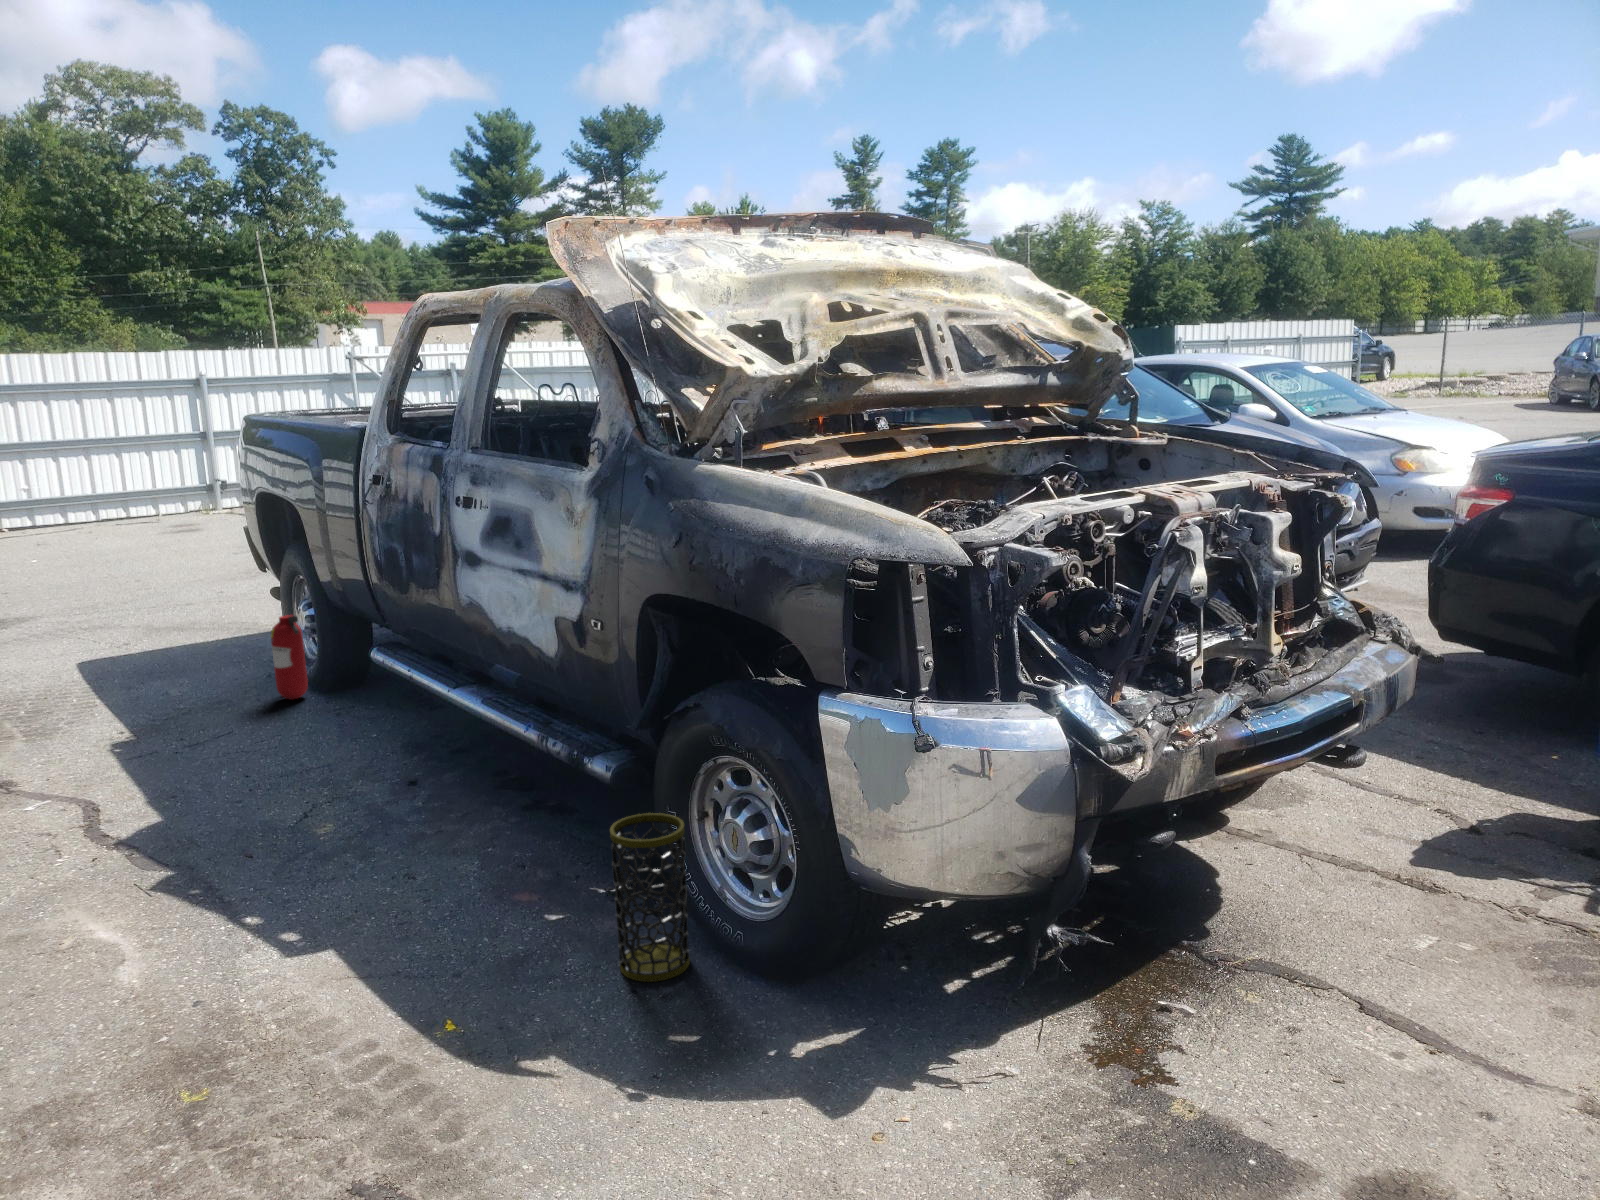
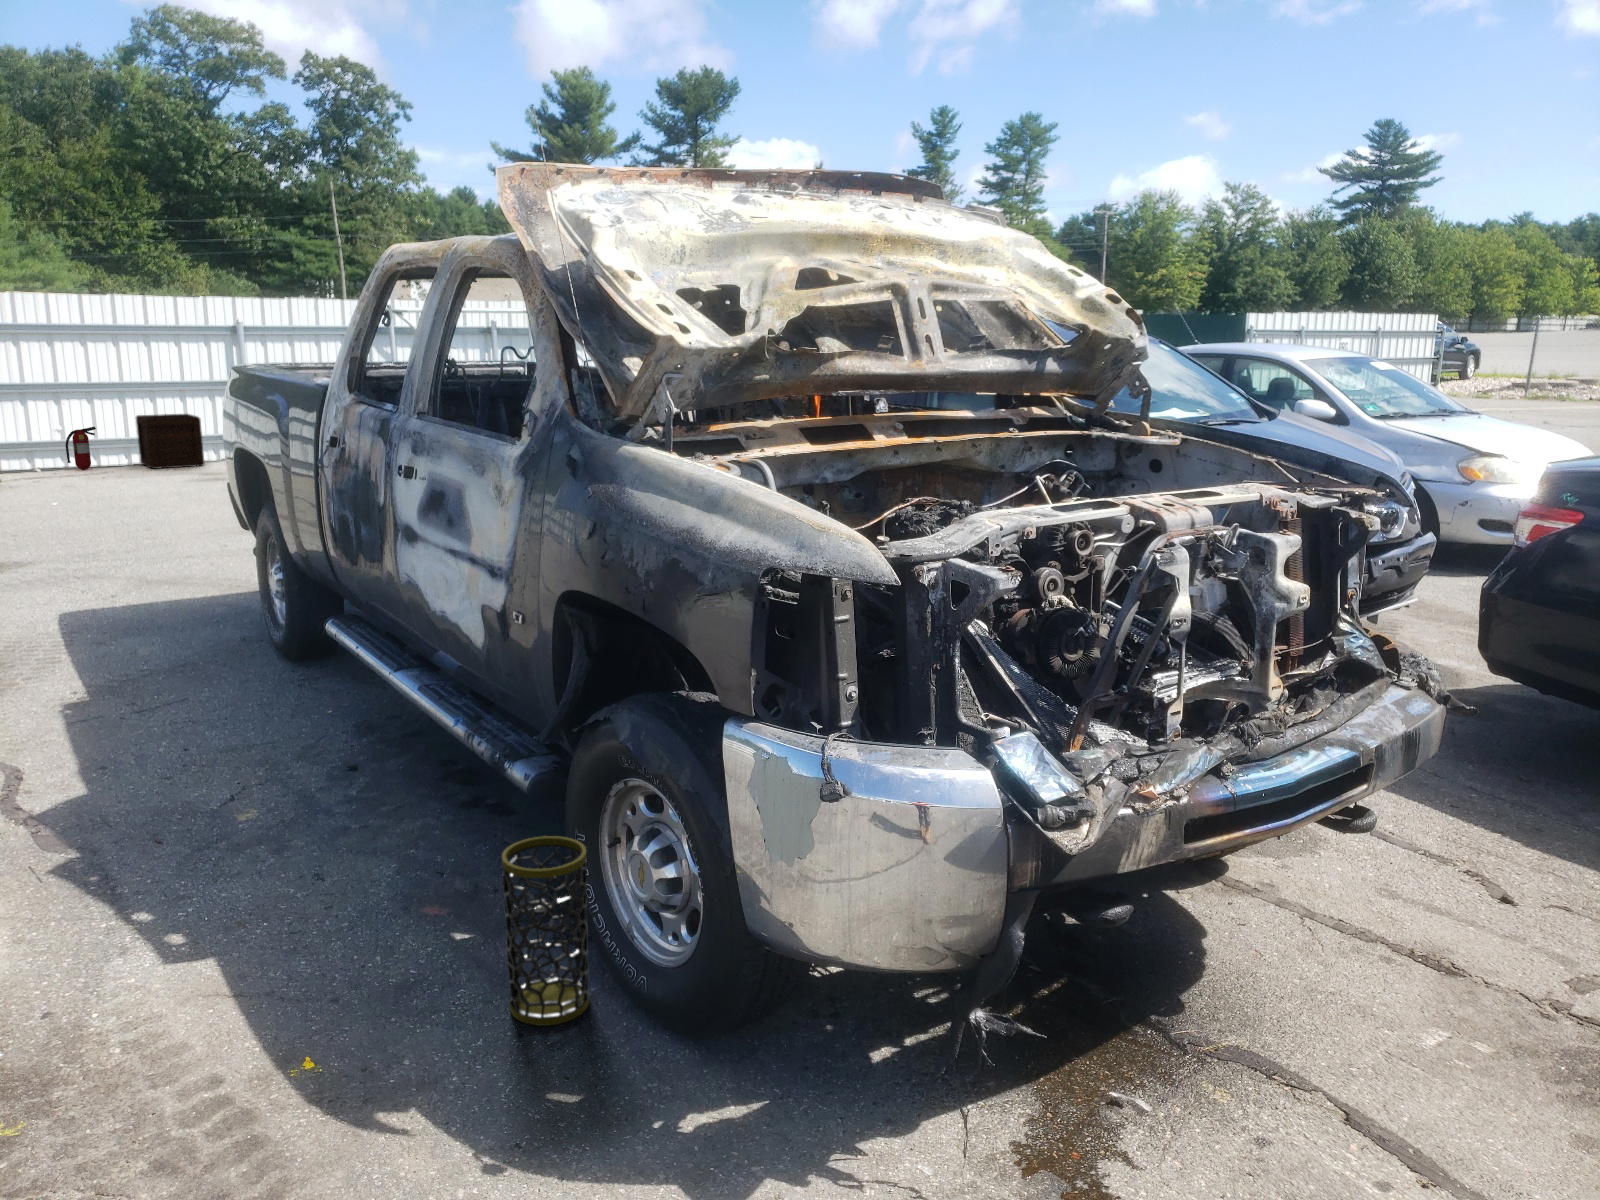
wooden crate: none [103,466,174,522] -> present [136,414,204,469]
fire extinguisher: present [271,615,308,699] -> present [66,427,96,470]

